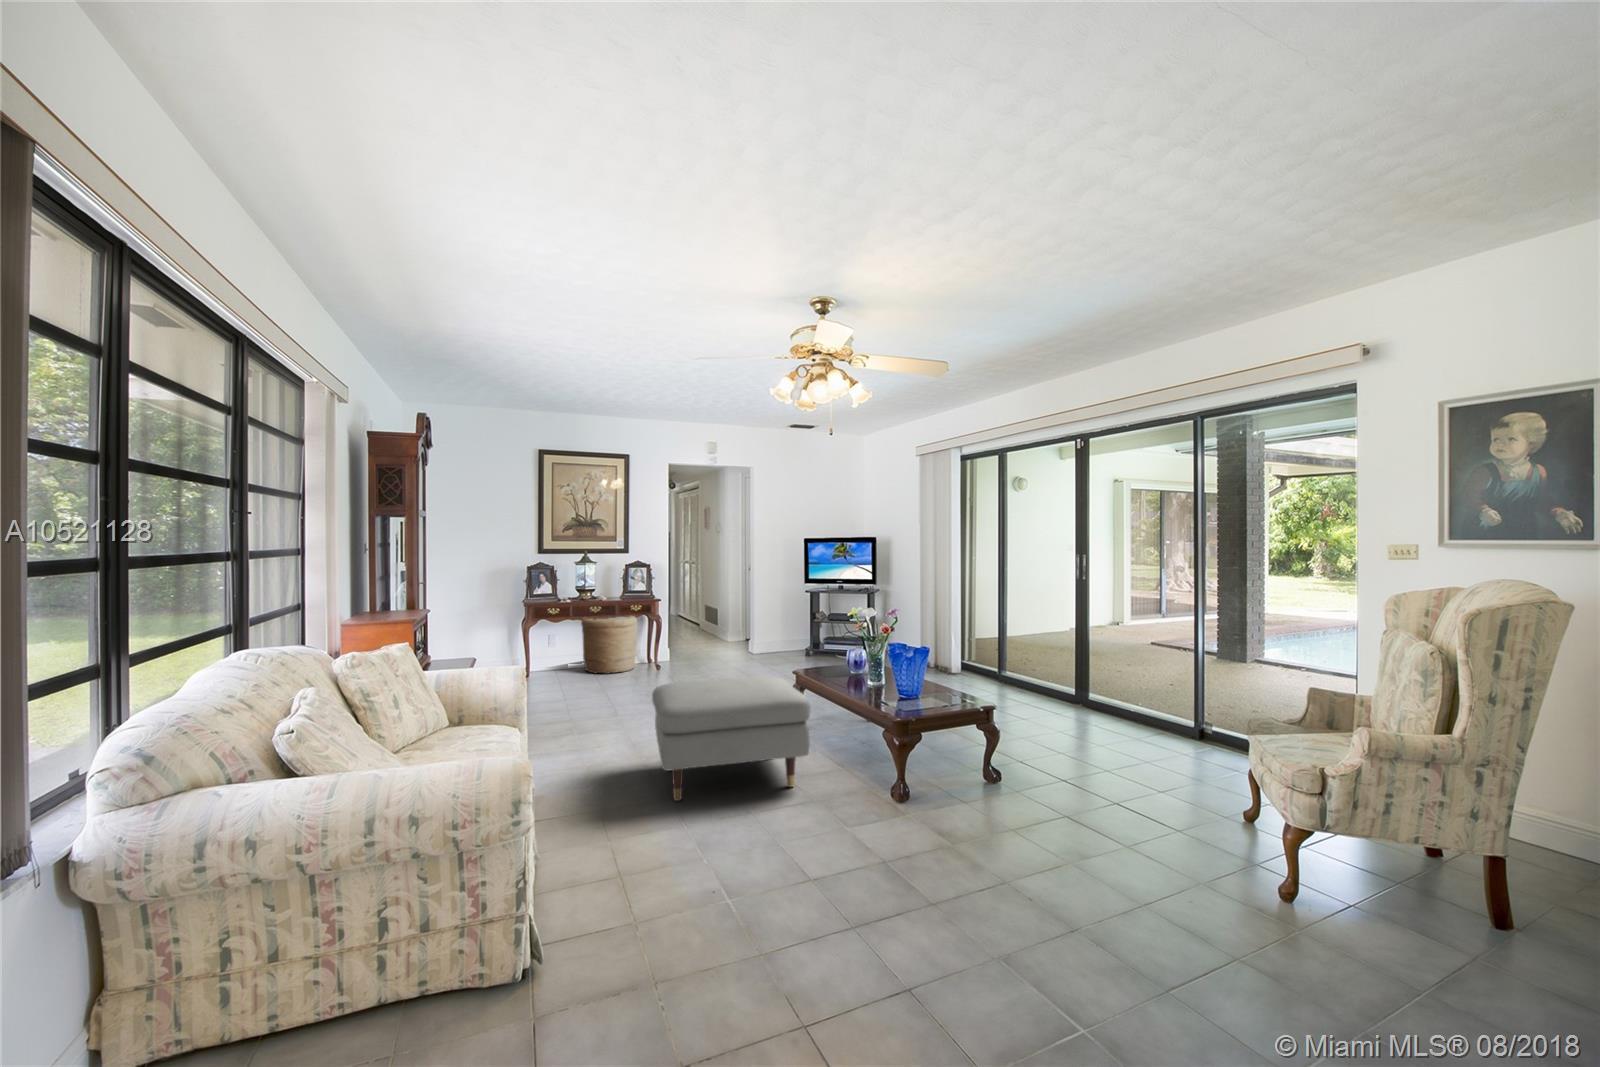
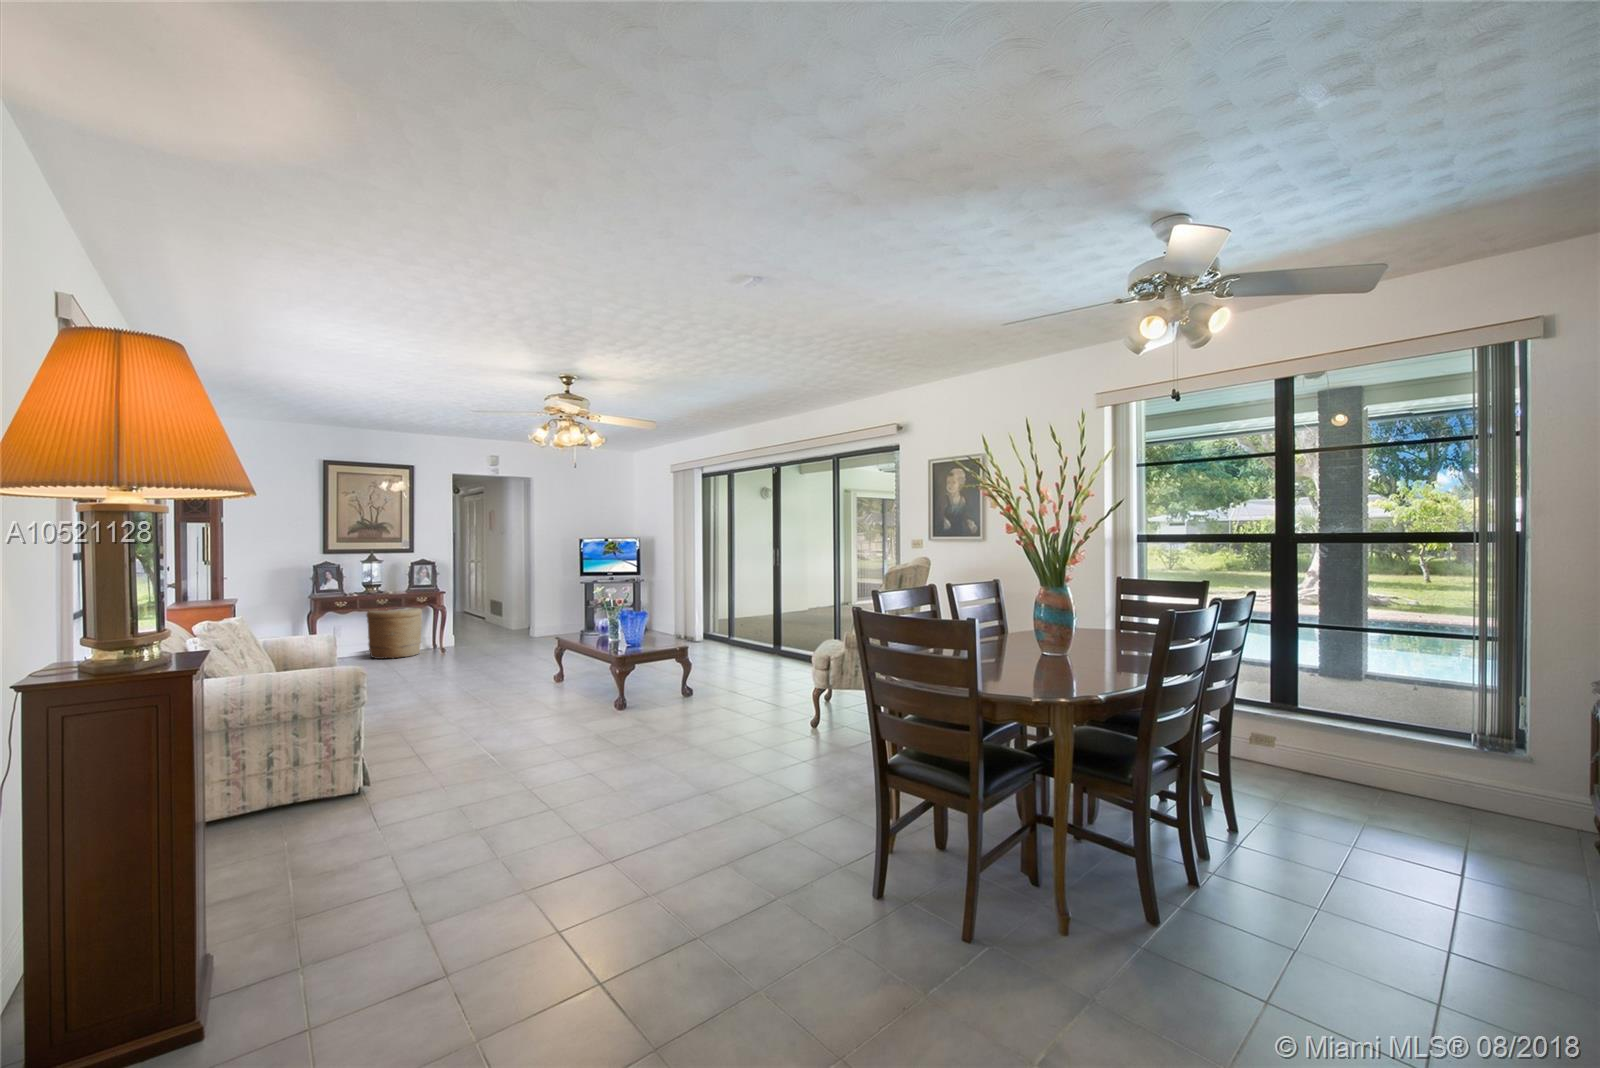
ottoman: present [652,677,811,801] -> none [438,640,558,724]

